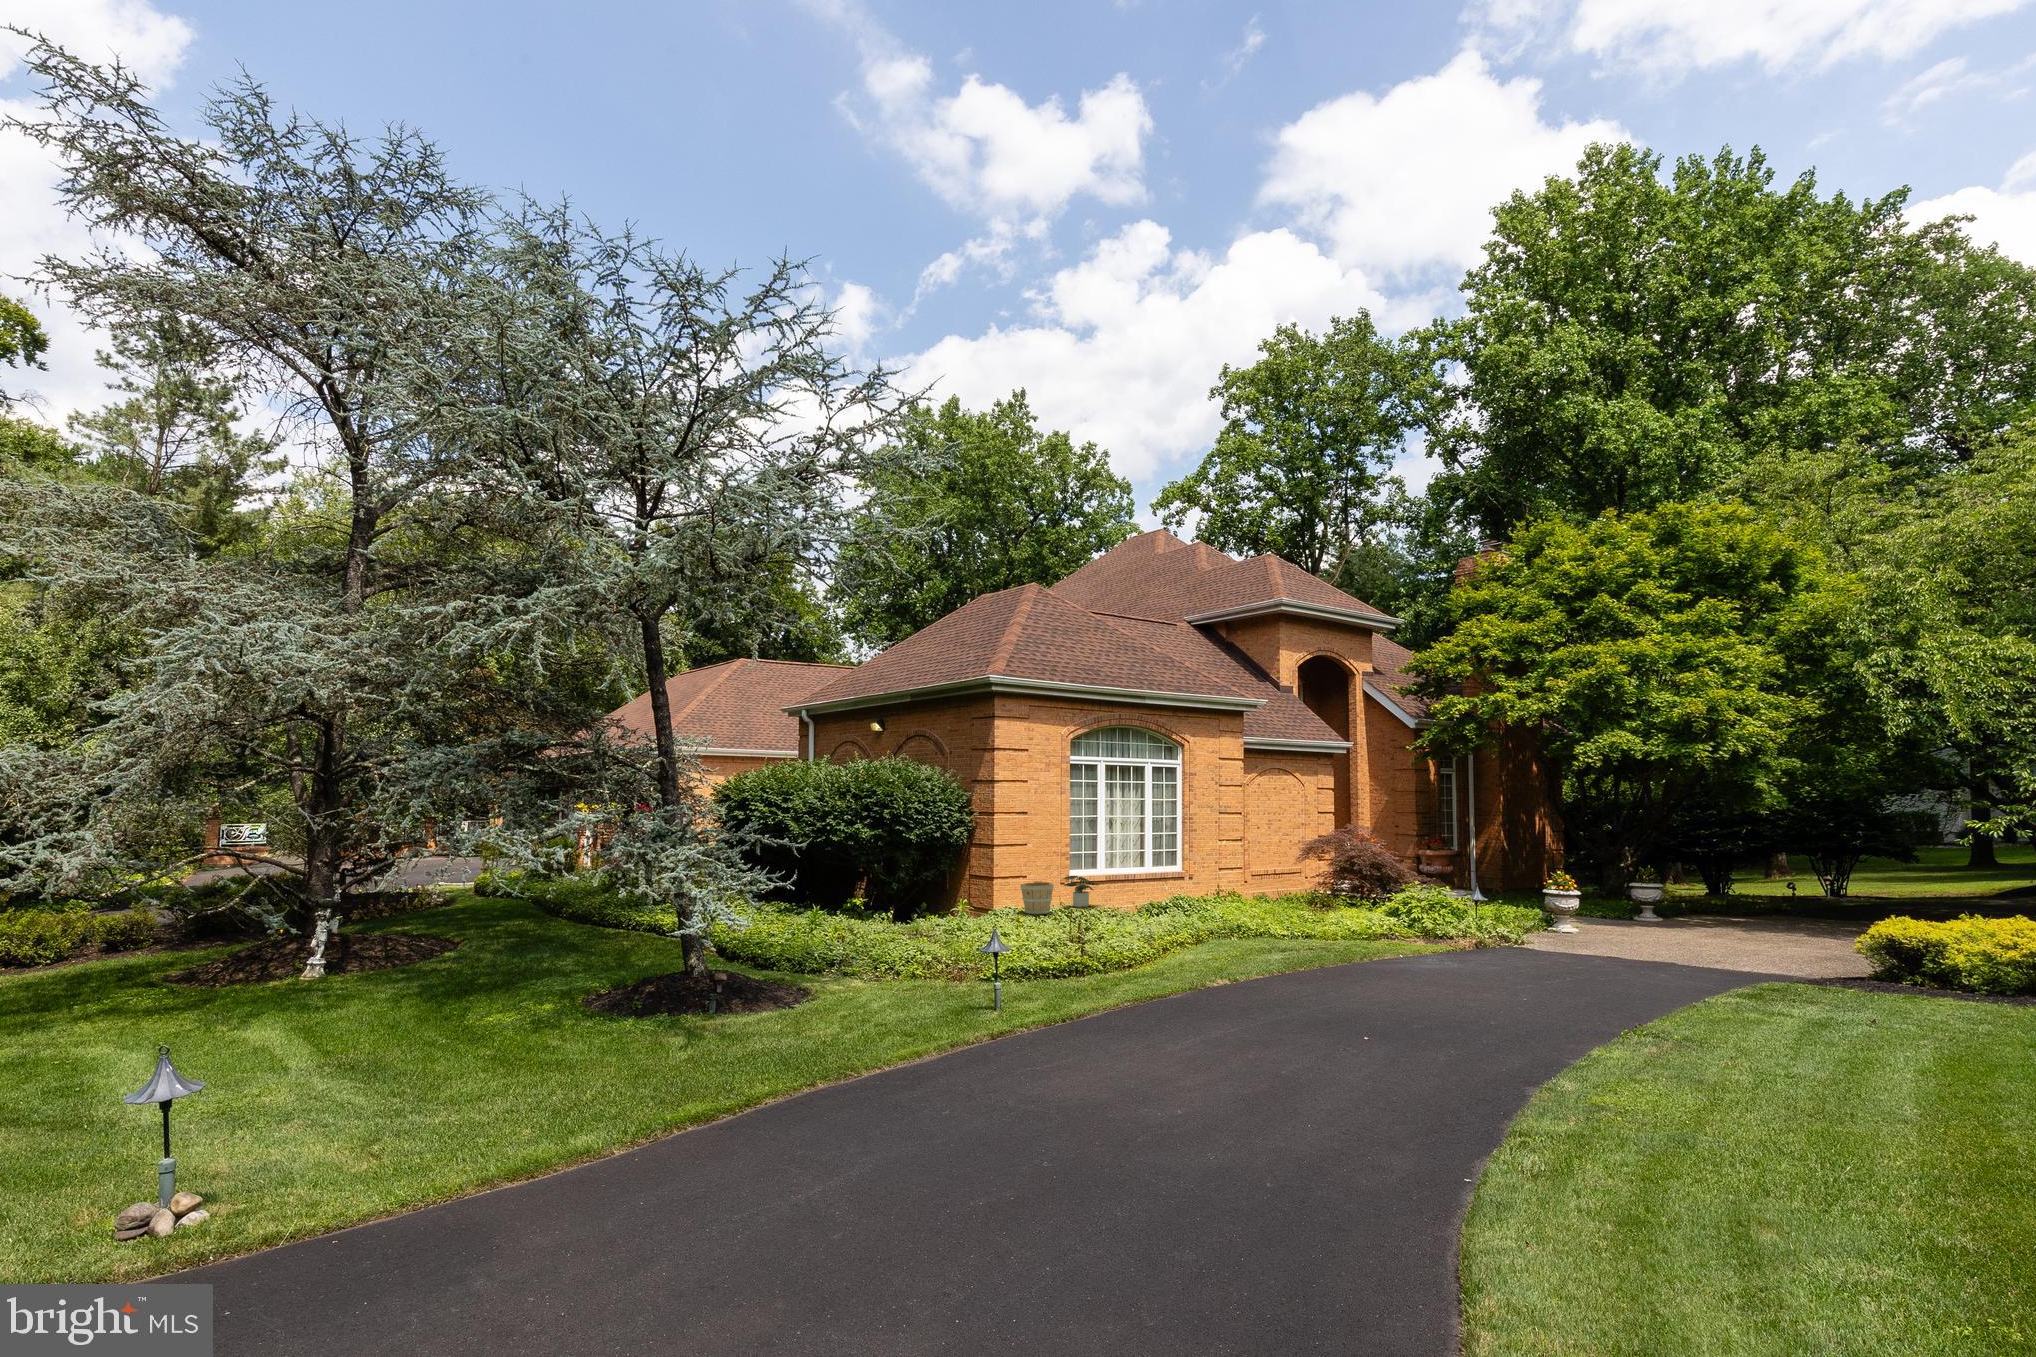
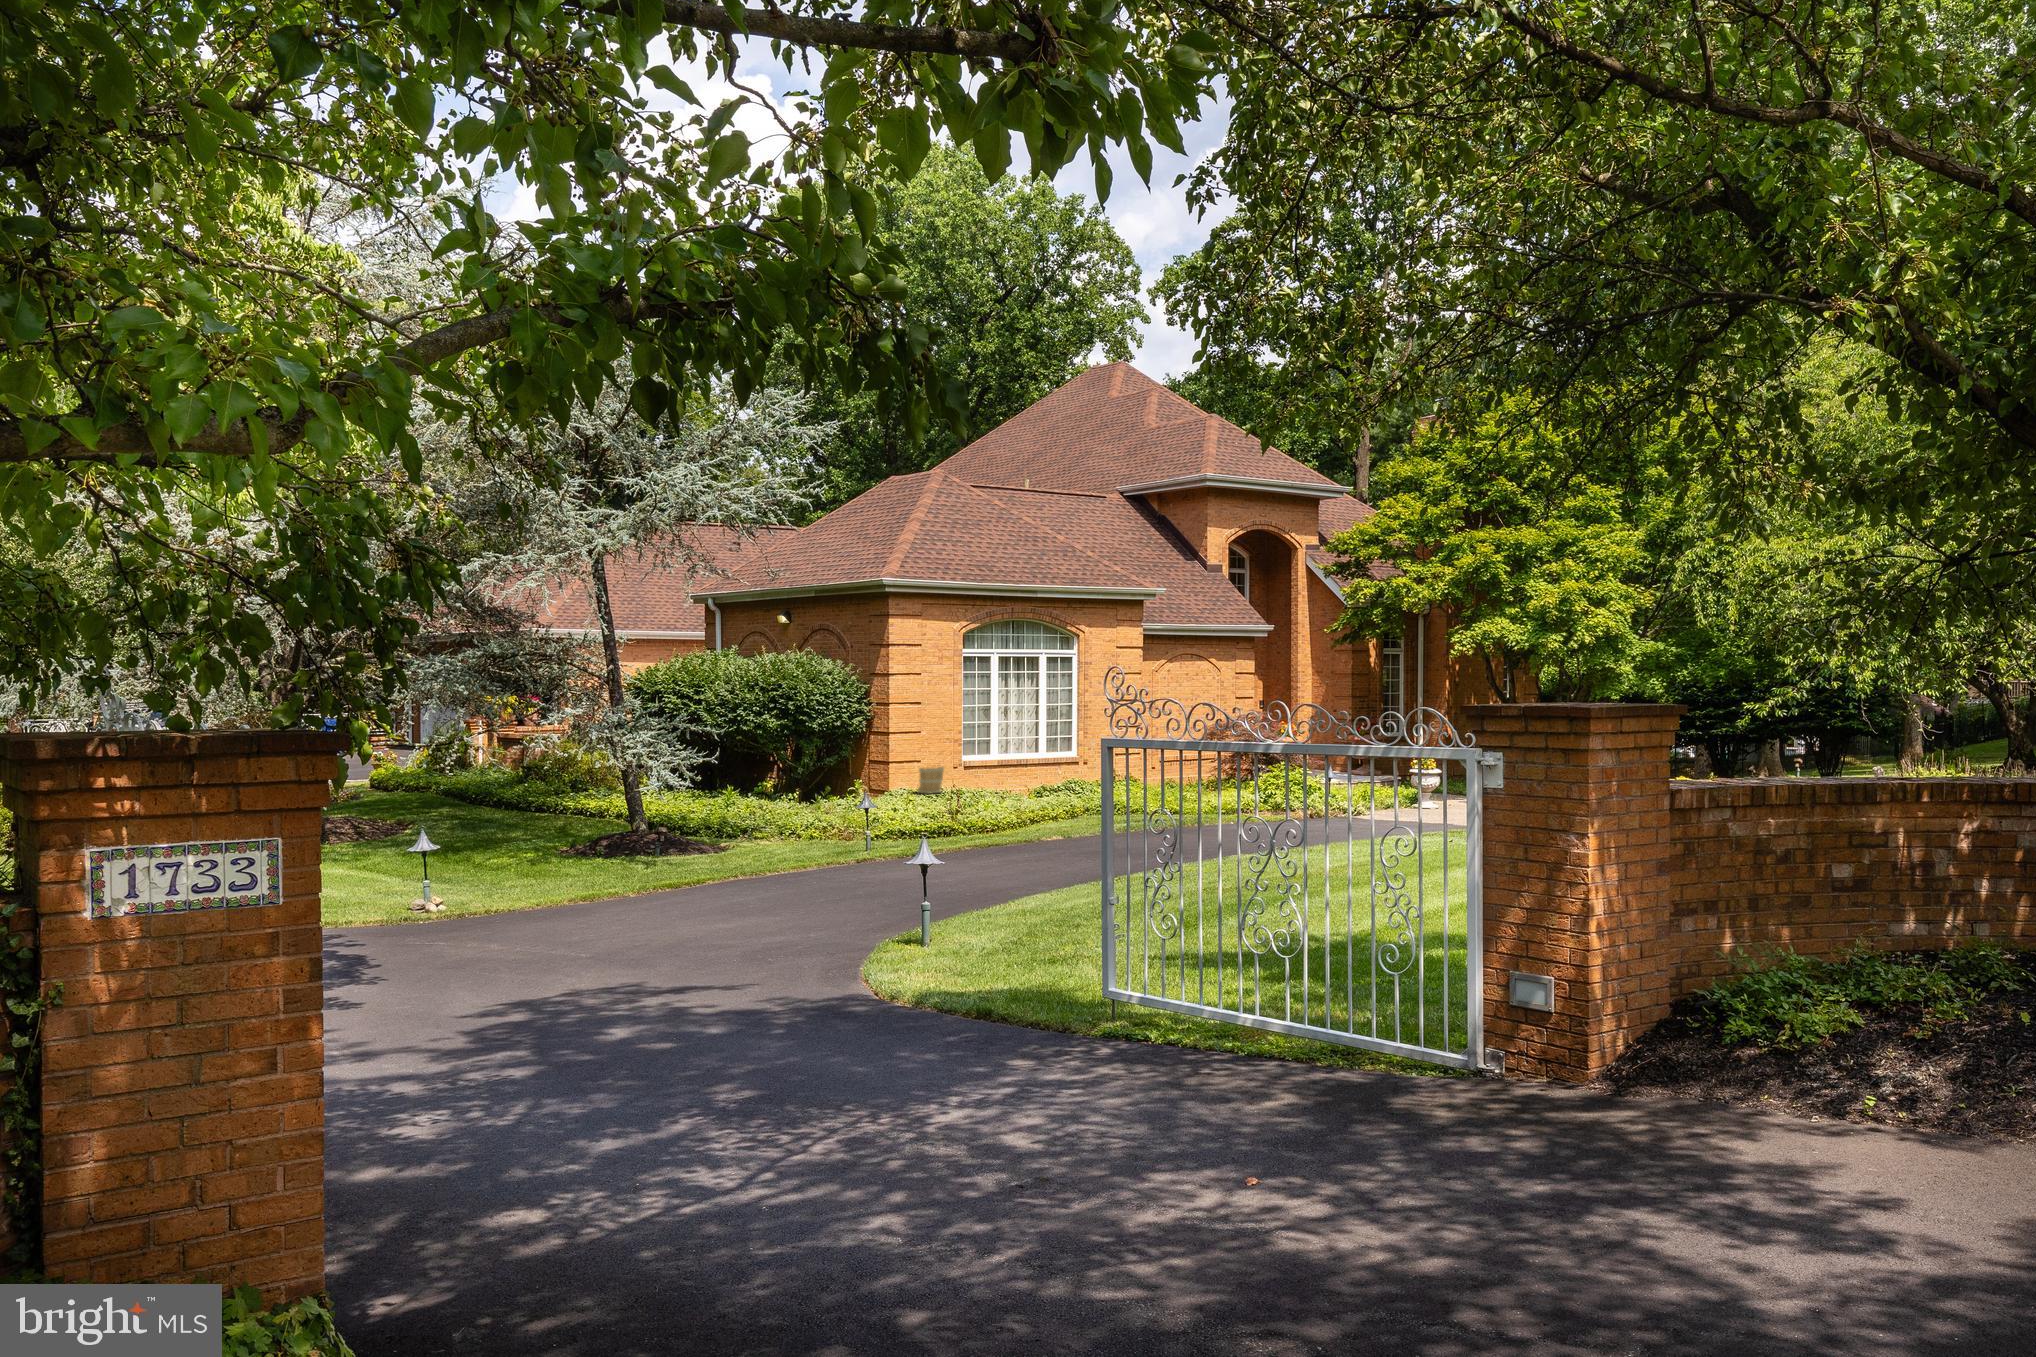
potted plant: present [1063,876,1099,908] -> none [955,760,990,789]

